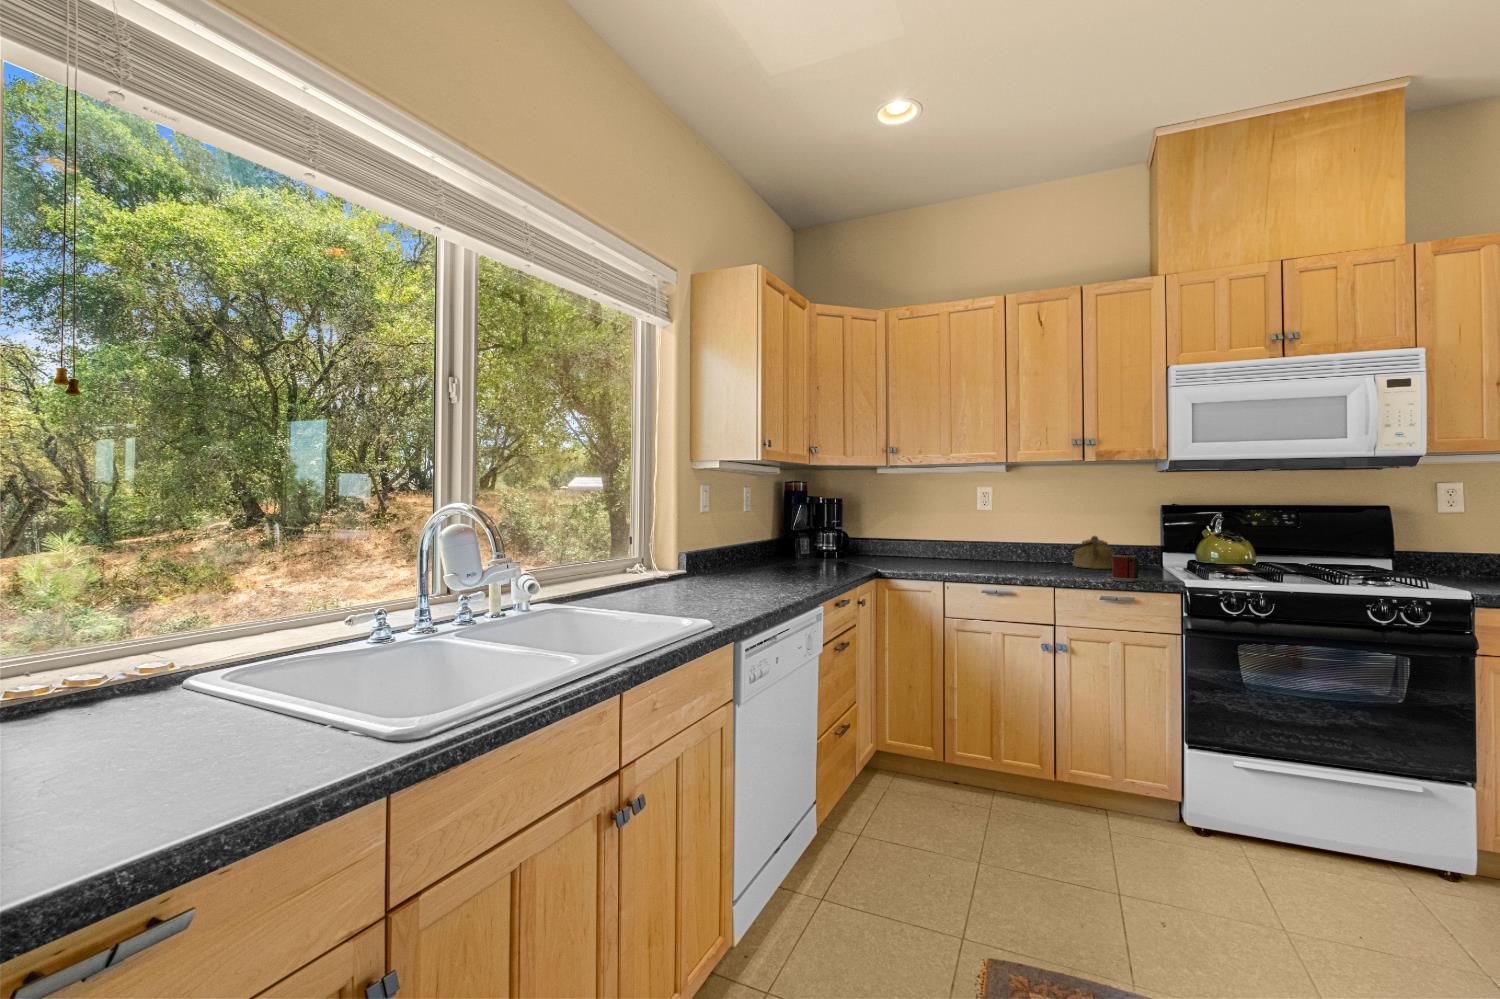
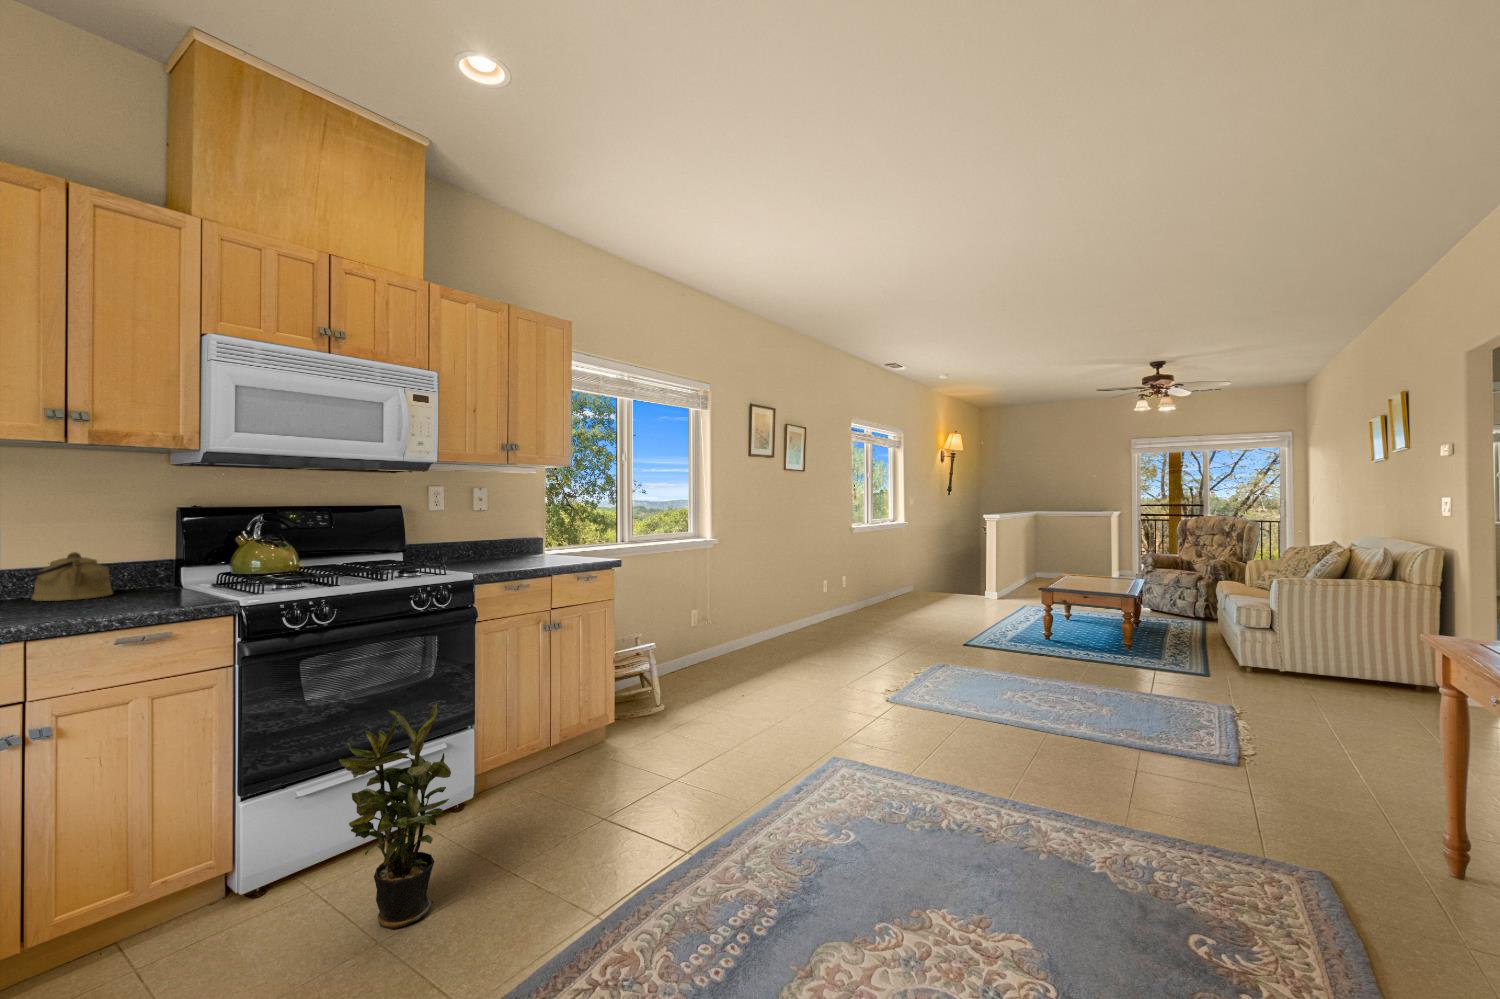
mug: present [1112,553,1139,582] -> none [129,574,175,613]
potted plant: none [1254,710,1396,944] -> present [339,703,451,929]

